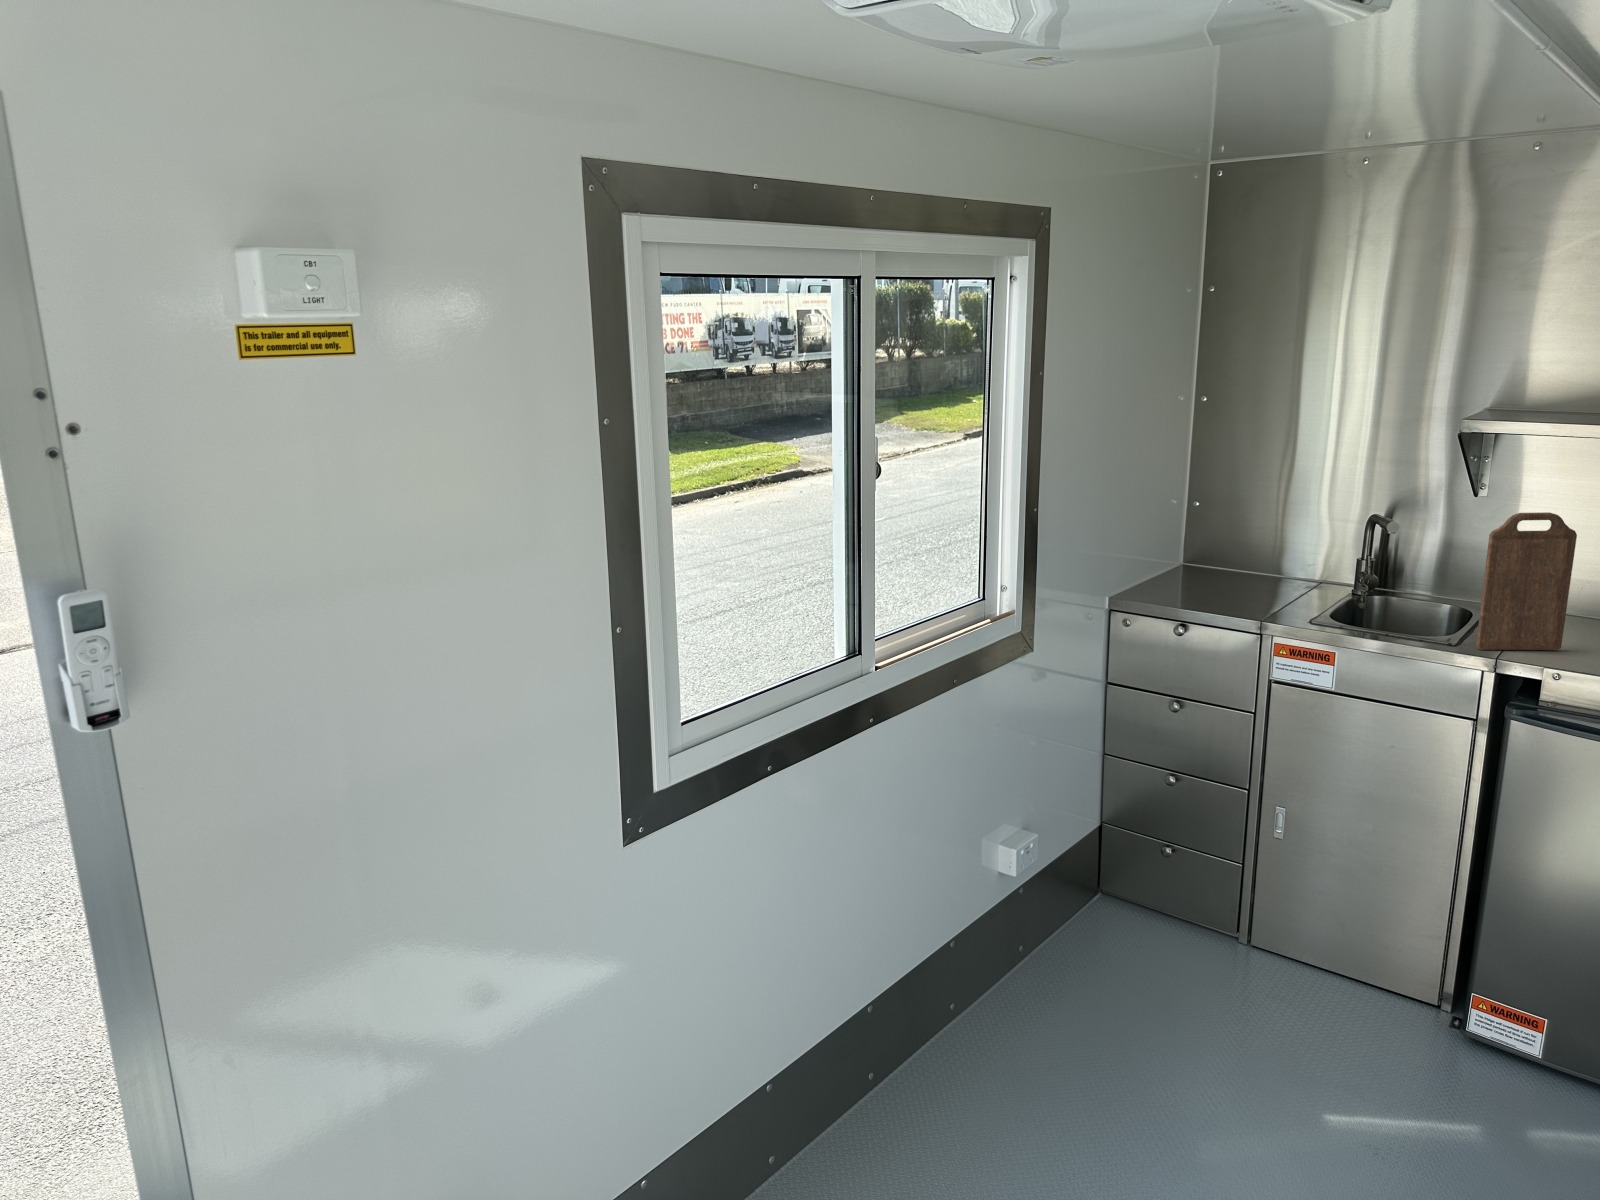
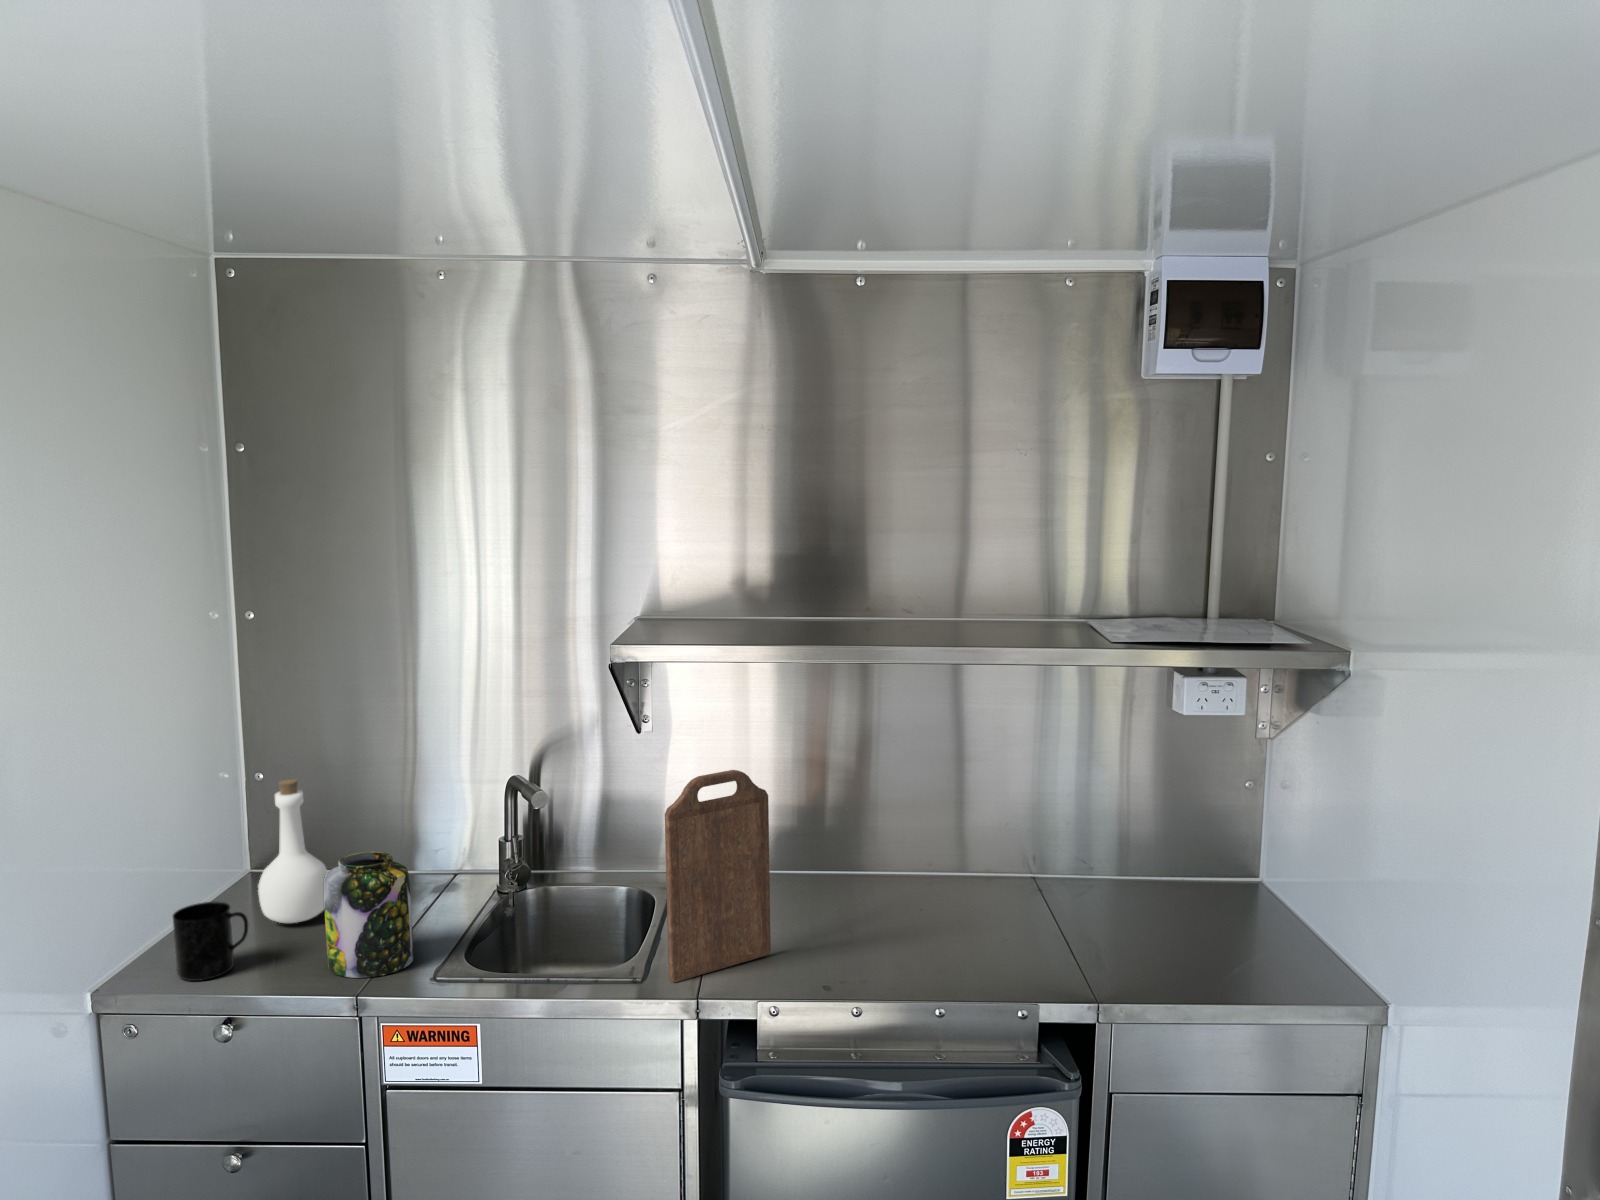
bottle: none [1196,499,1240,589] -> present [258,779,327,923]
jar: none [1242,543,1299,617] -> present [324,852,413,978]
mug: none [1154,561,1197,603] -> present [172,902,248,981]

